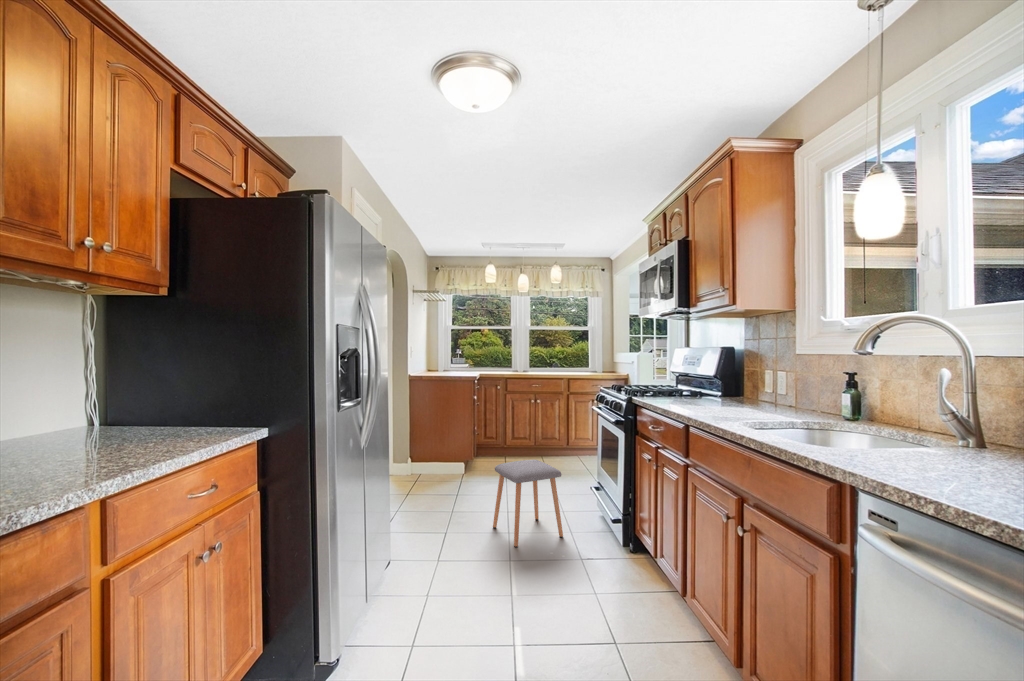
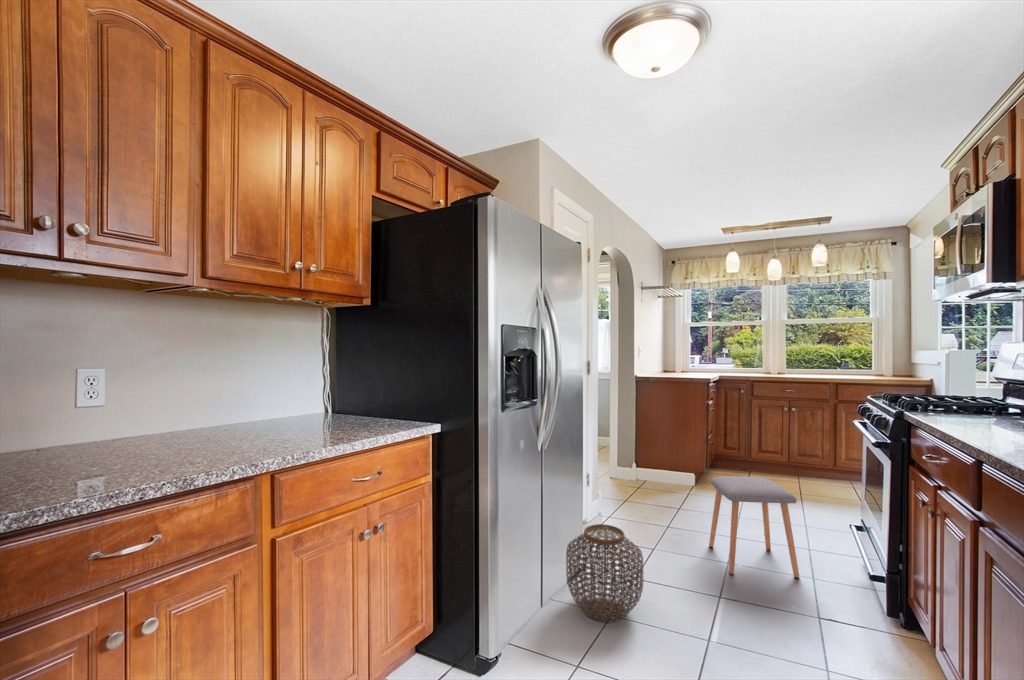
woven basket: none [382,526,458,623] -> present [566,524,643,622]

